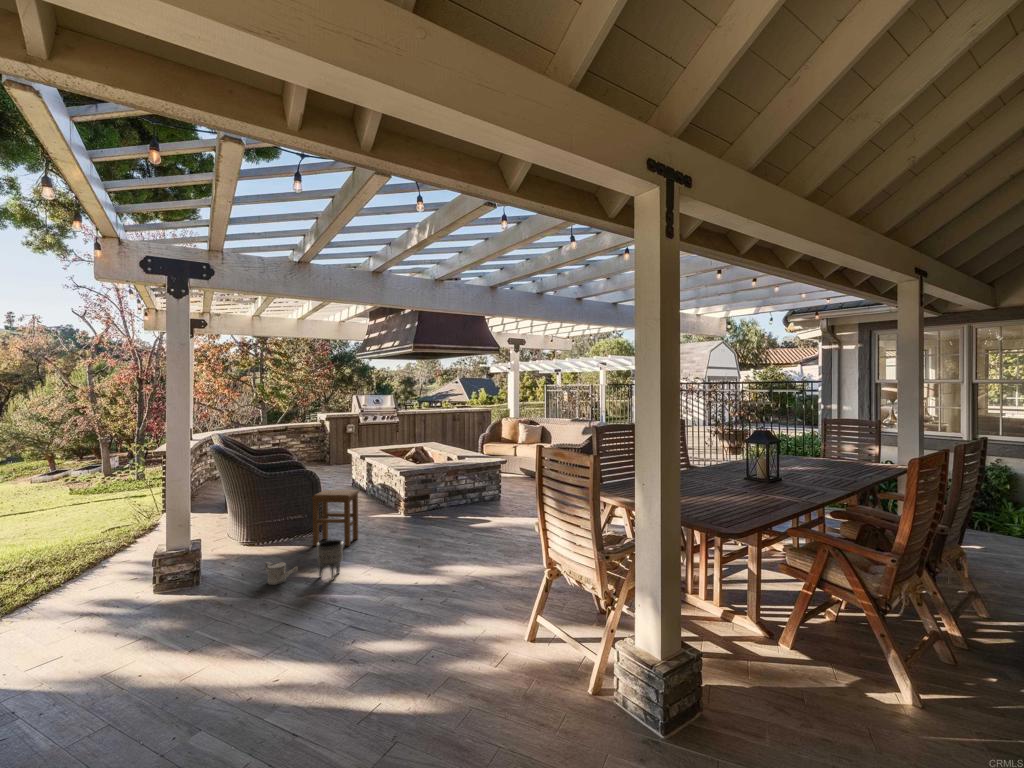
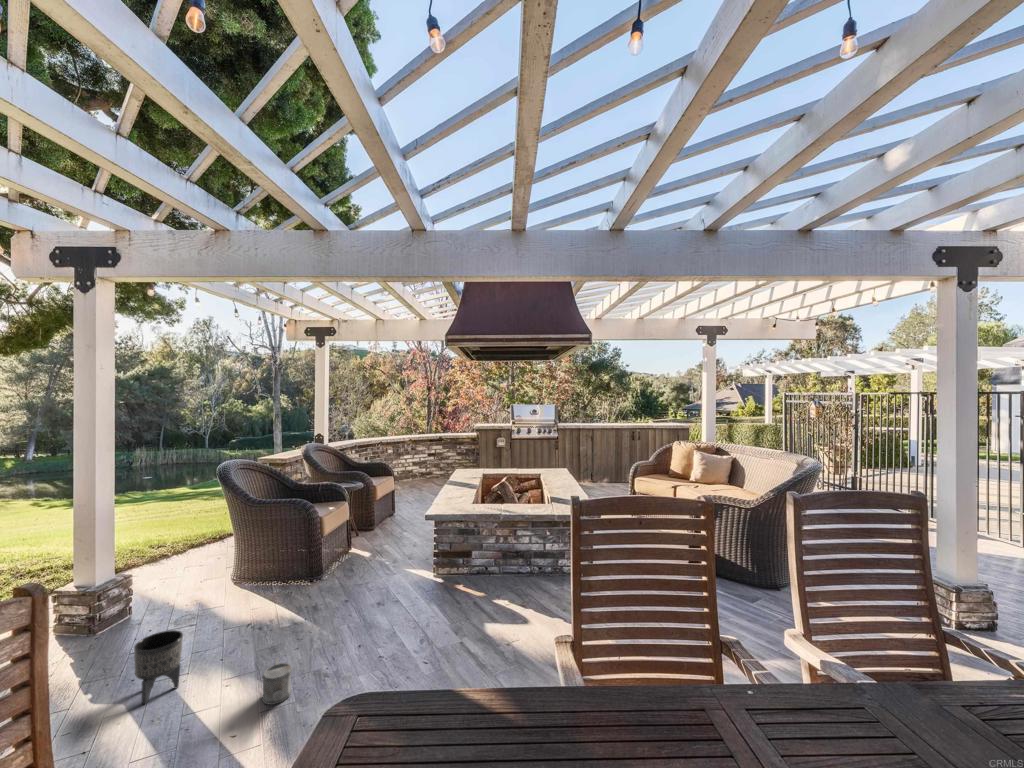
stool: present [312,490,359,546] -> none [263,533,325,623]
watering can: present [265,562,298,585] -> present [262,658,292,705]

